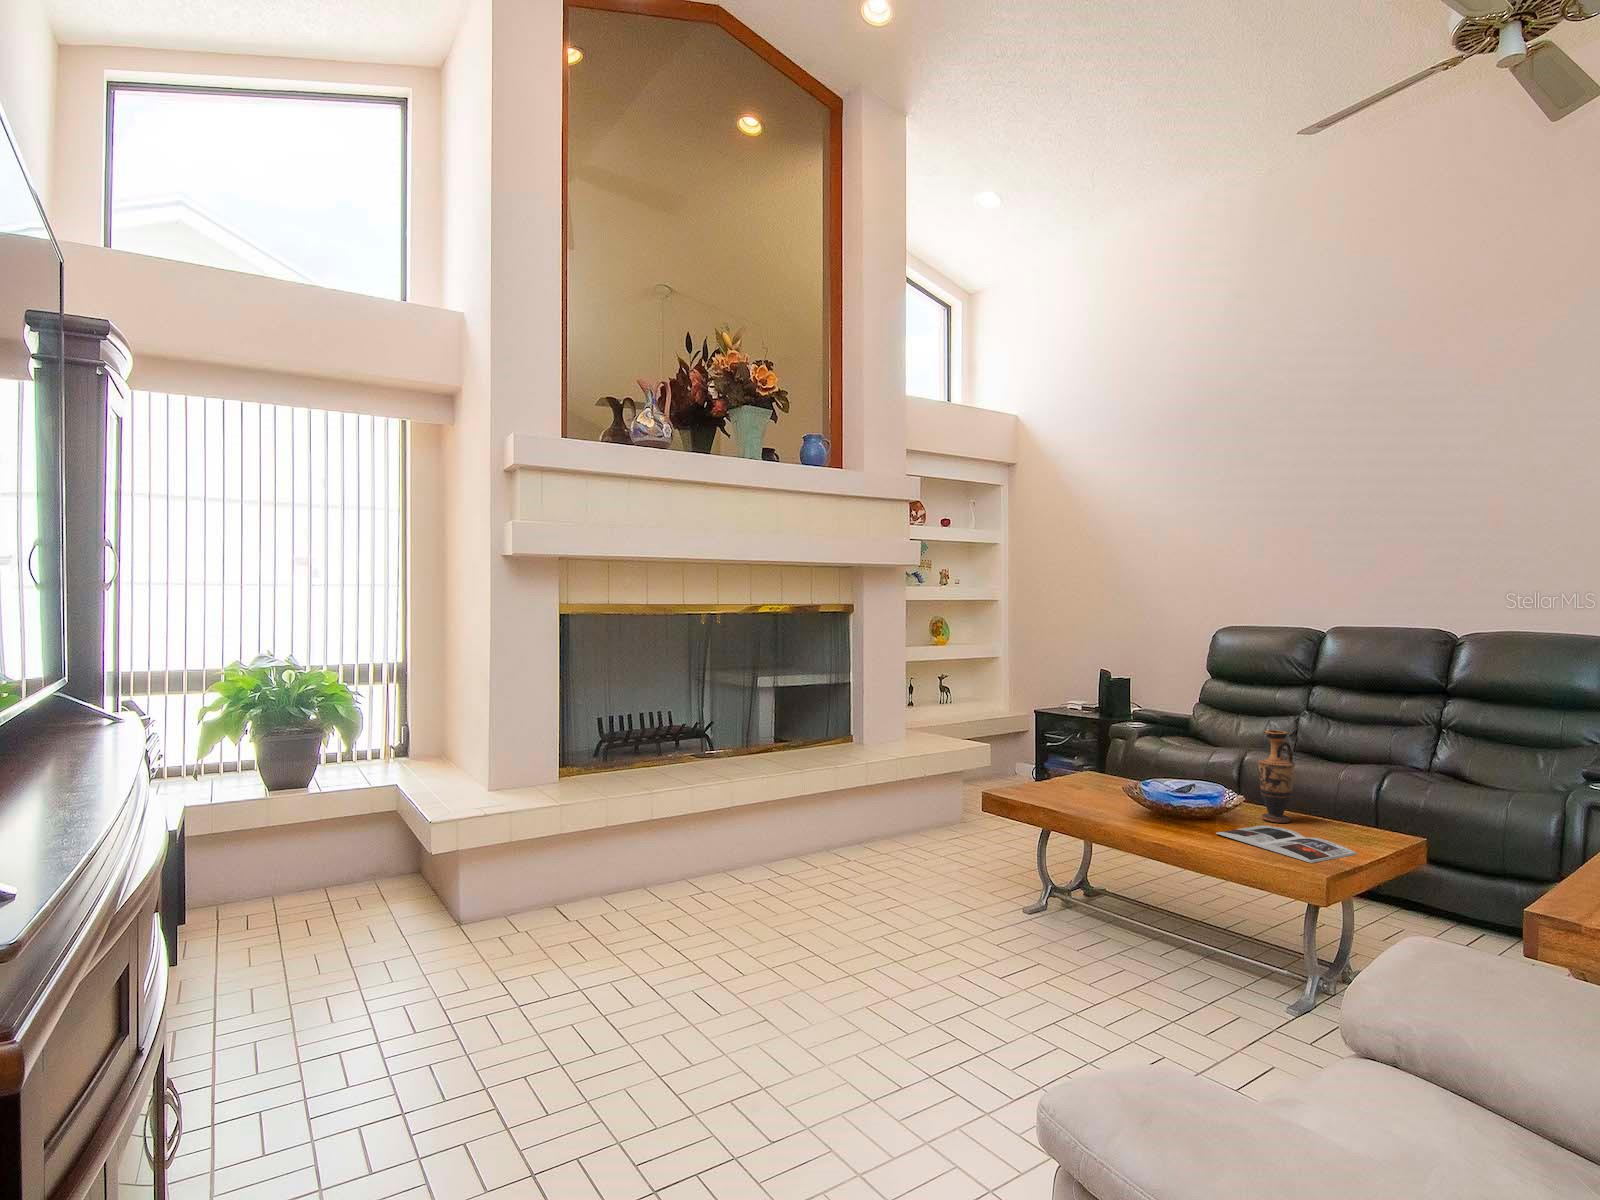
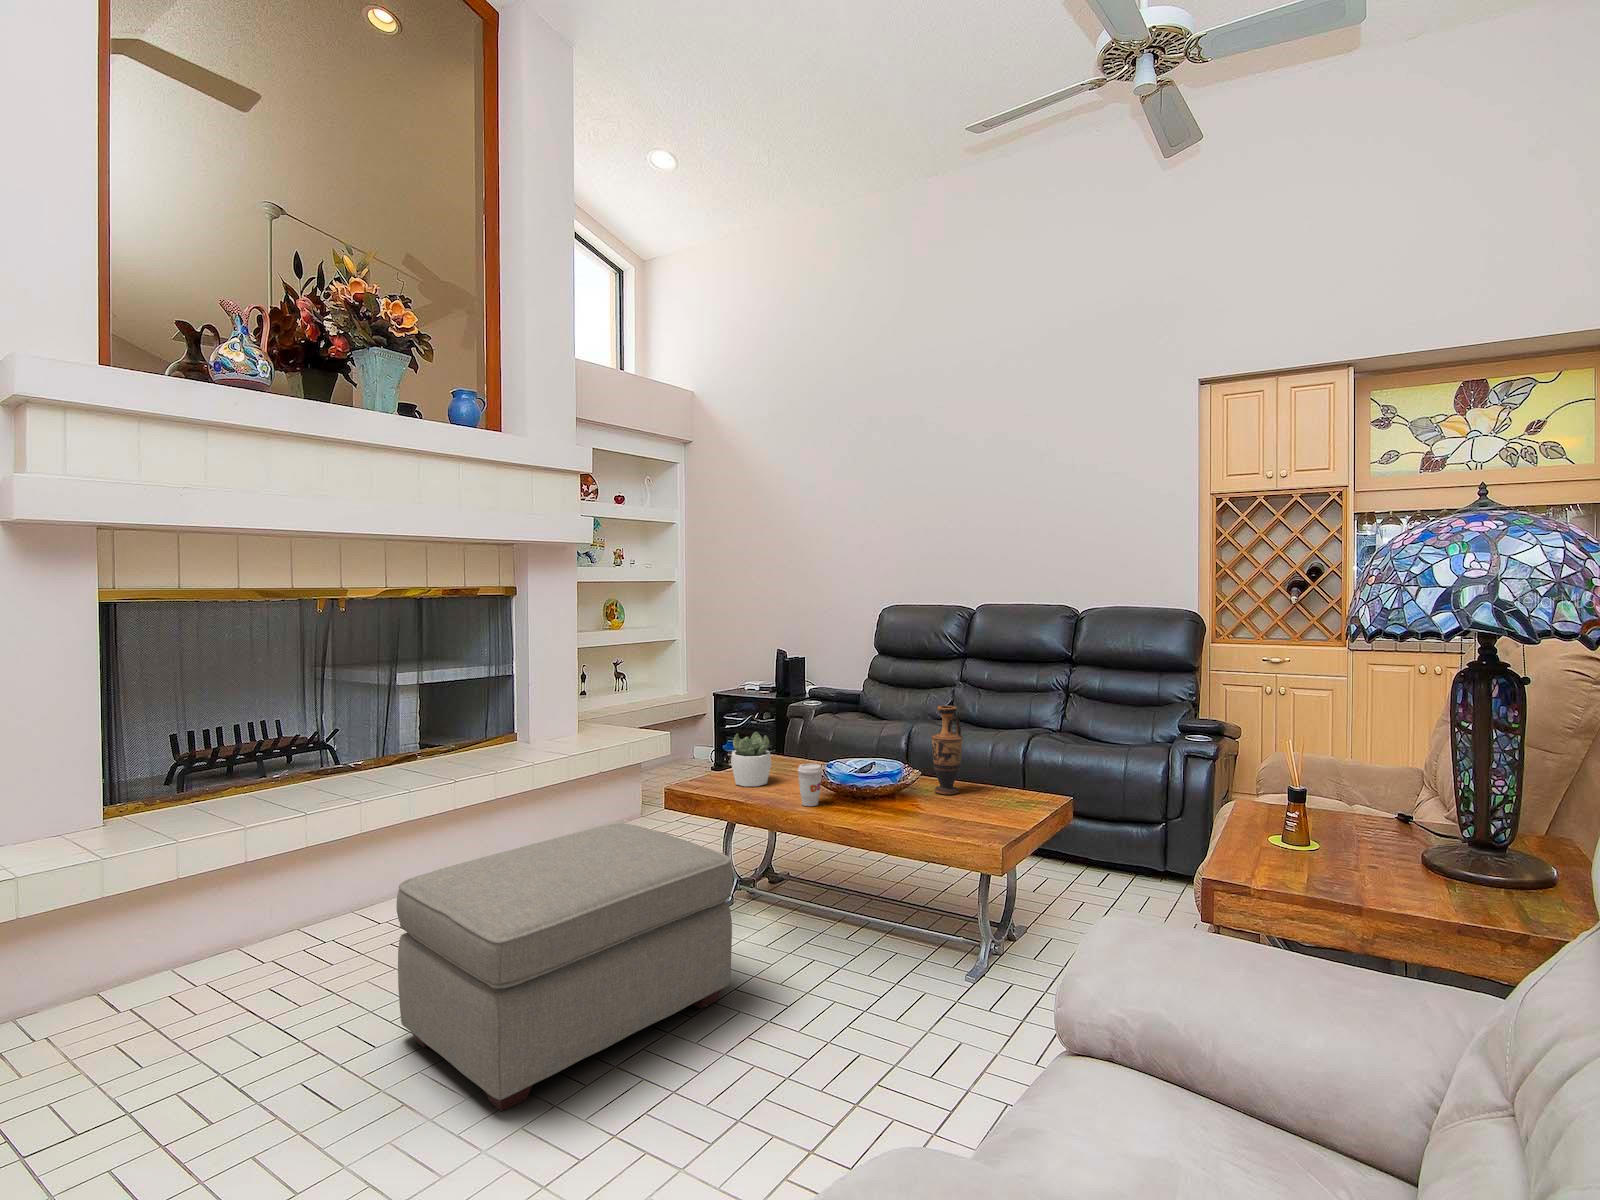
succulent plant: none [1045,745,1085,797] -> present [731,732,771,787]
coffee cup: none [1110,778,1136,819] -> present [797,763,823,806]
ottoman: none [760,817,1042,1037] -> present [396,824,733,1111]
magazine: present [1216,825,1357,863] -> none [898,799,1019,834]

